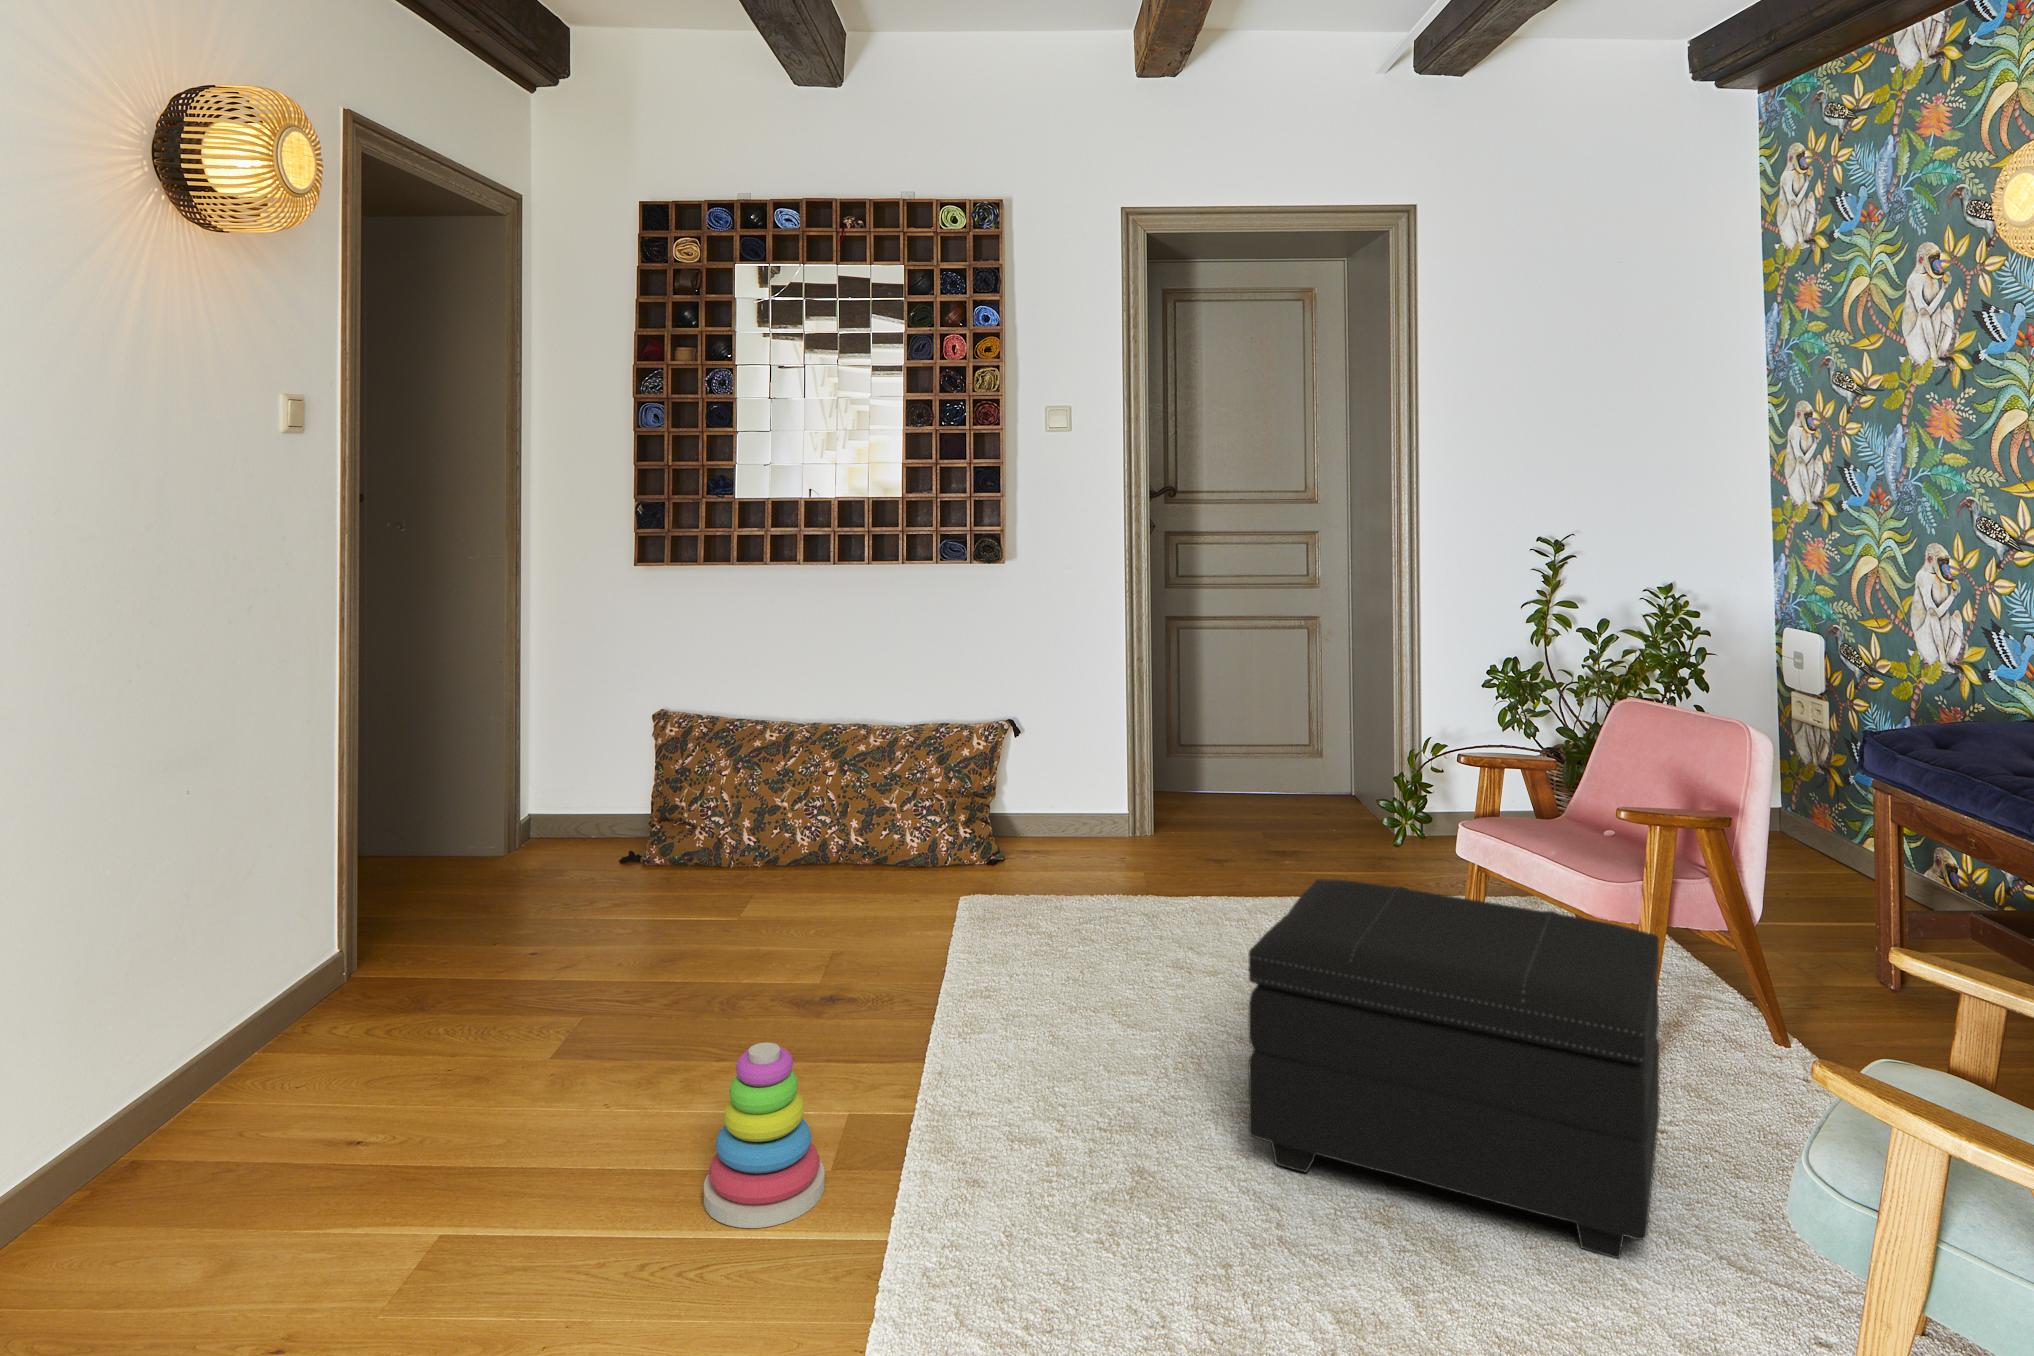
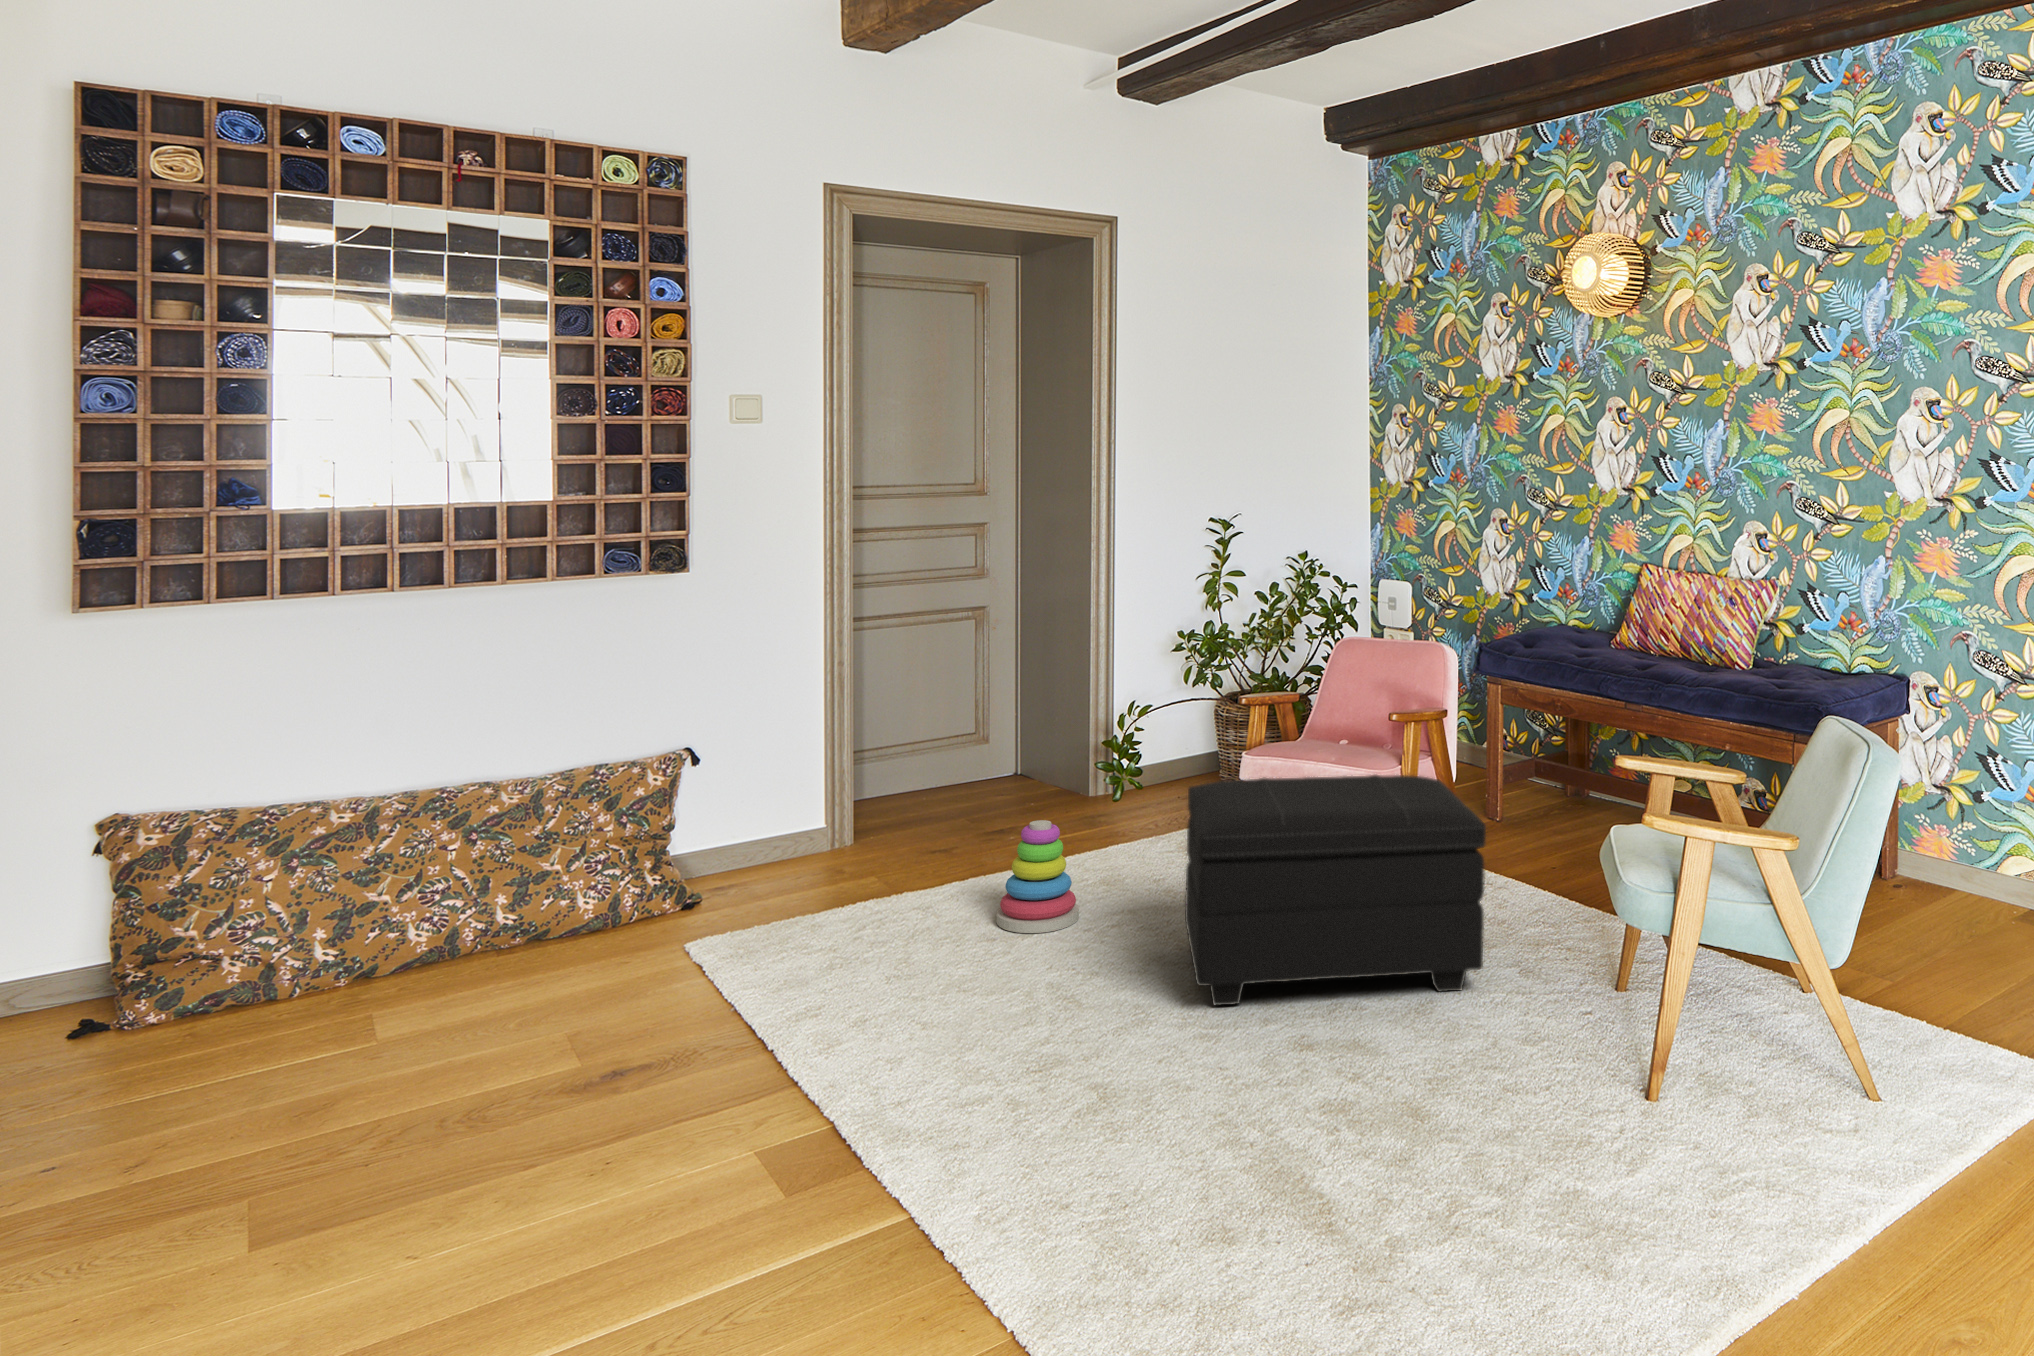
stacking toy: present [704,1043,825,1228] -> present [997,820,1079,933]

